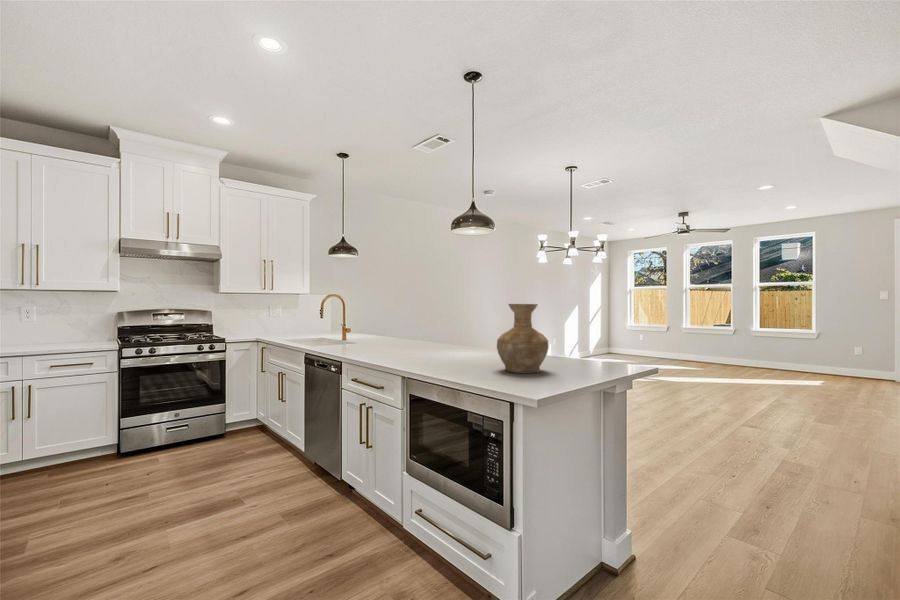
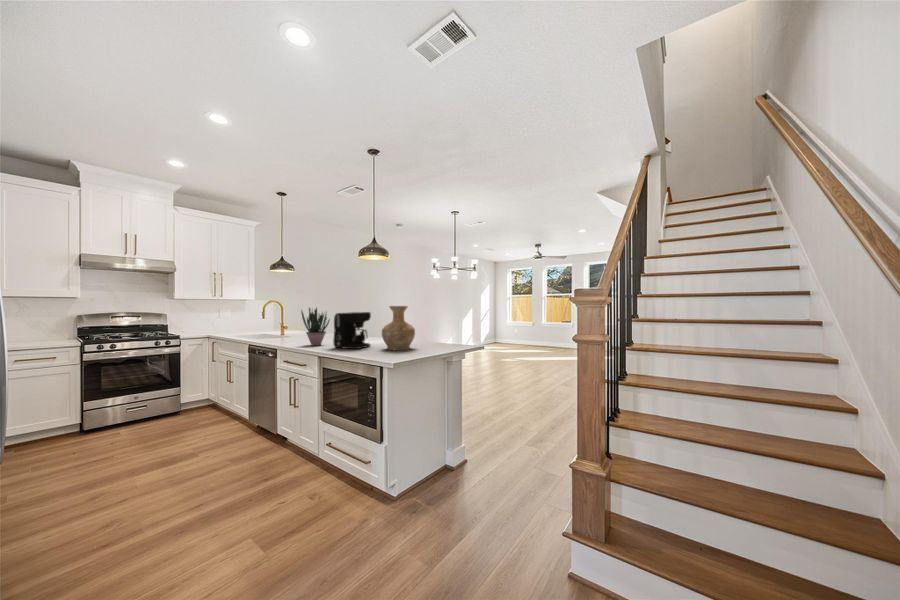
potted plant: none [377,304,415,360] -> present [301,308,330,346]
coffee maker: none [423,313,476,368] -> present [333,312,371,349]

